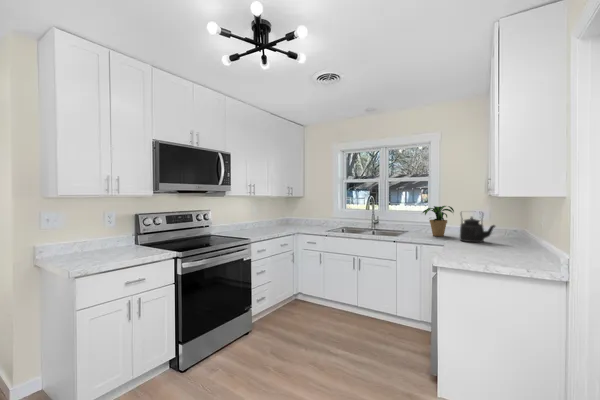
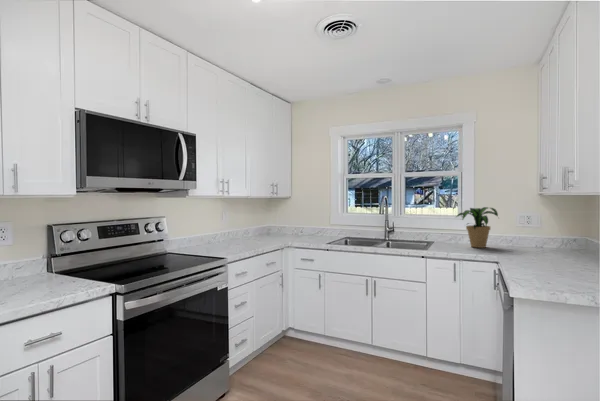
kettle: present [460,213,495,242] -> none [515,214,567,256]

